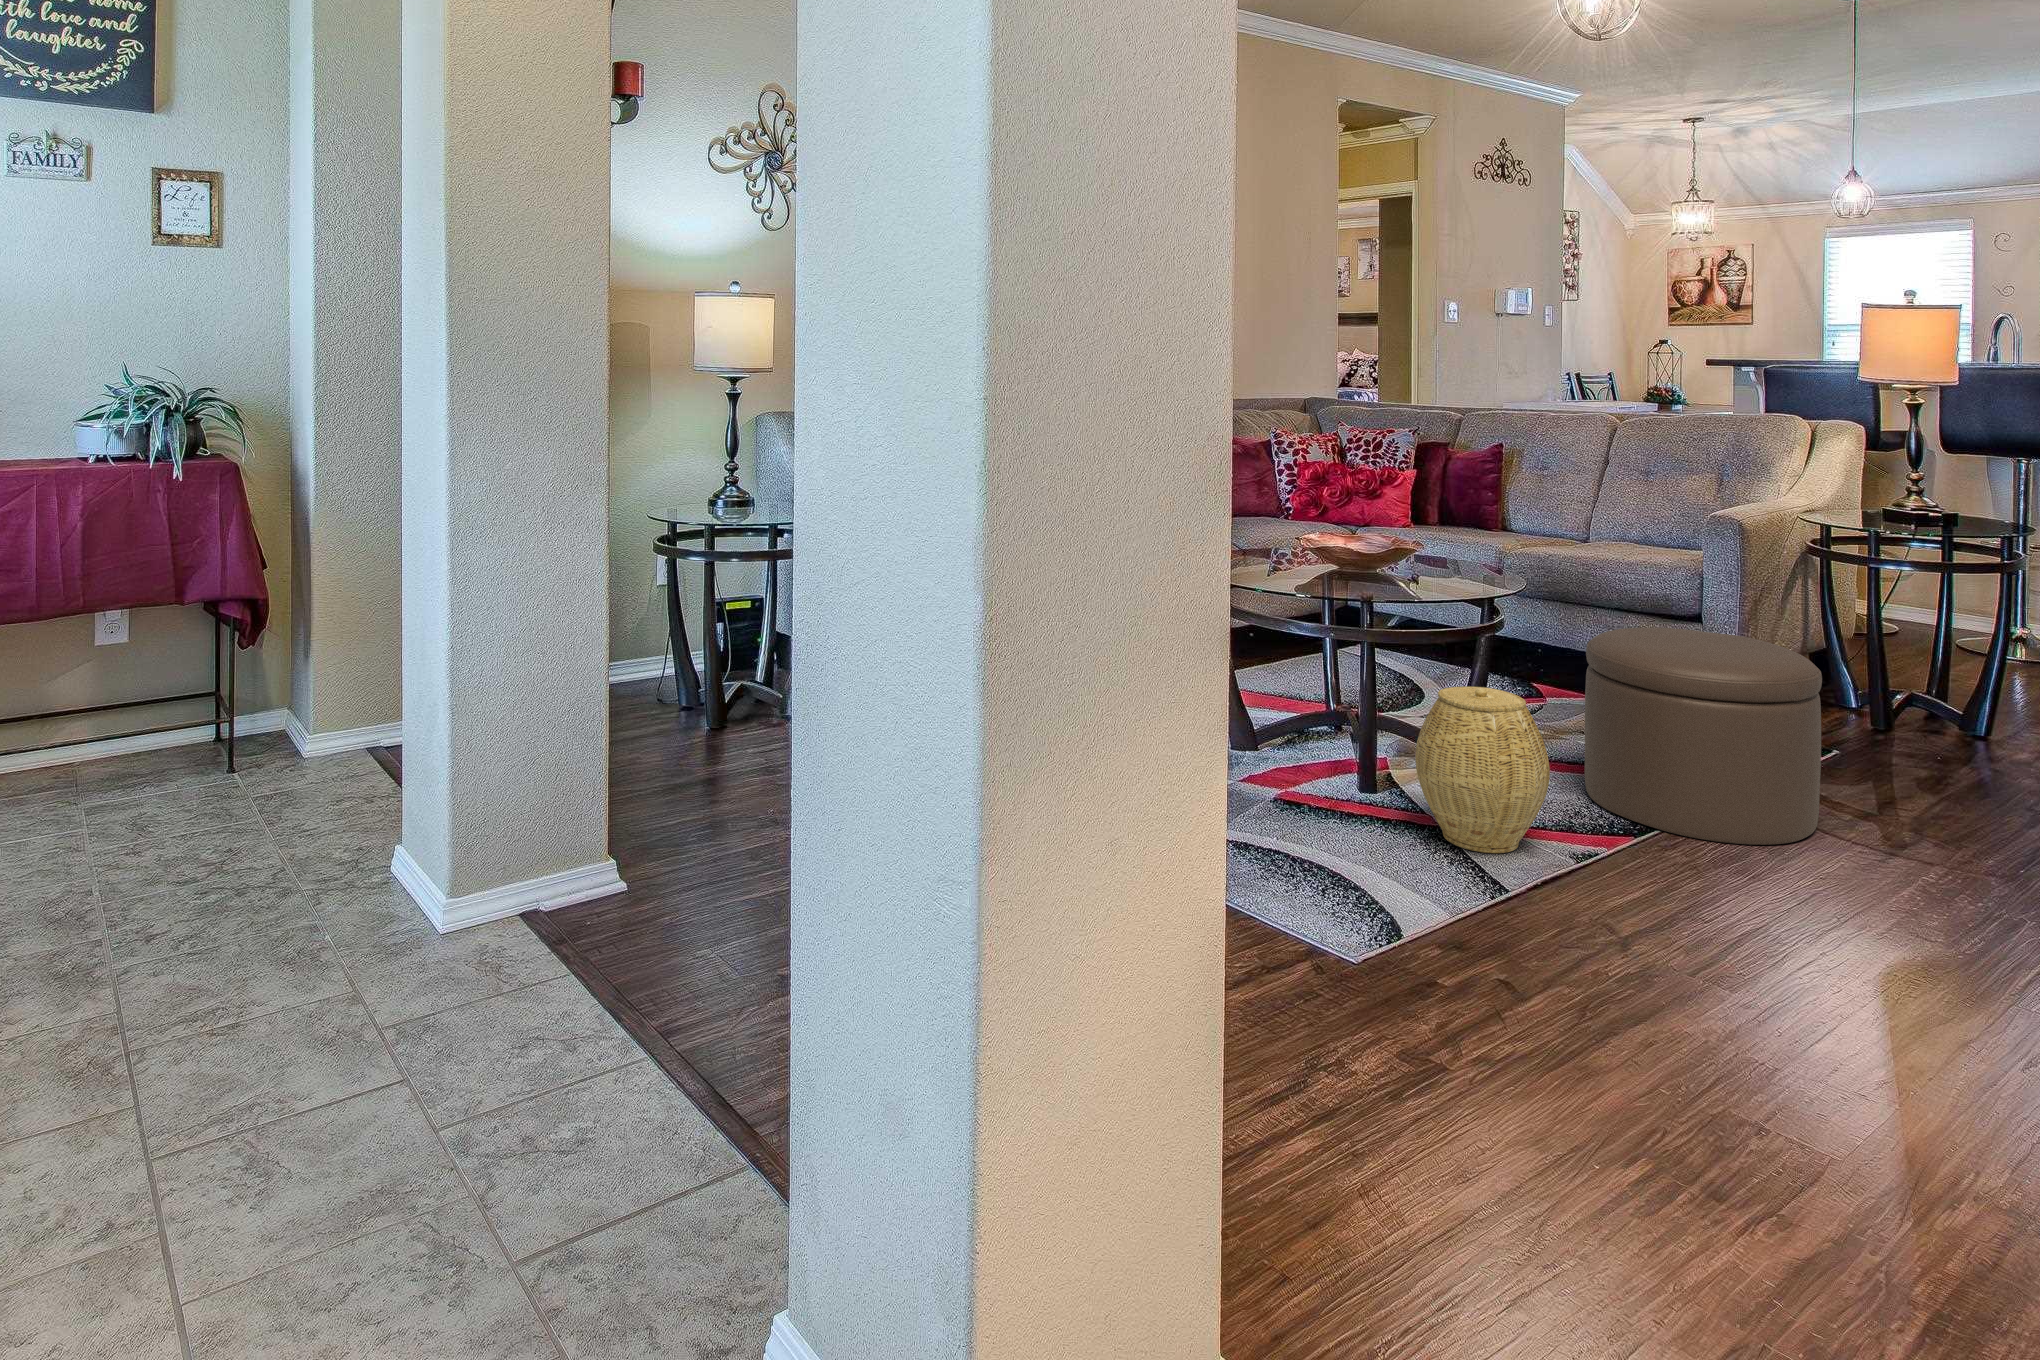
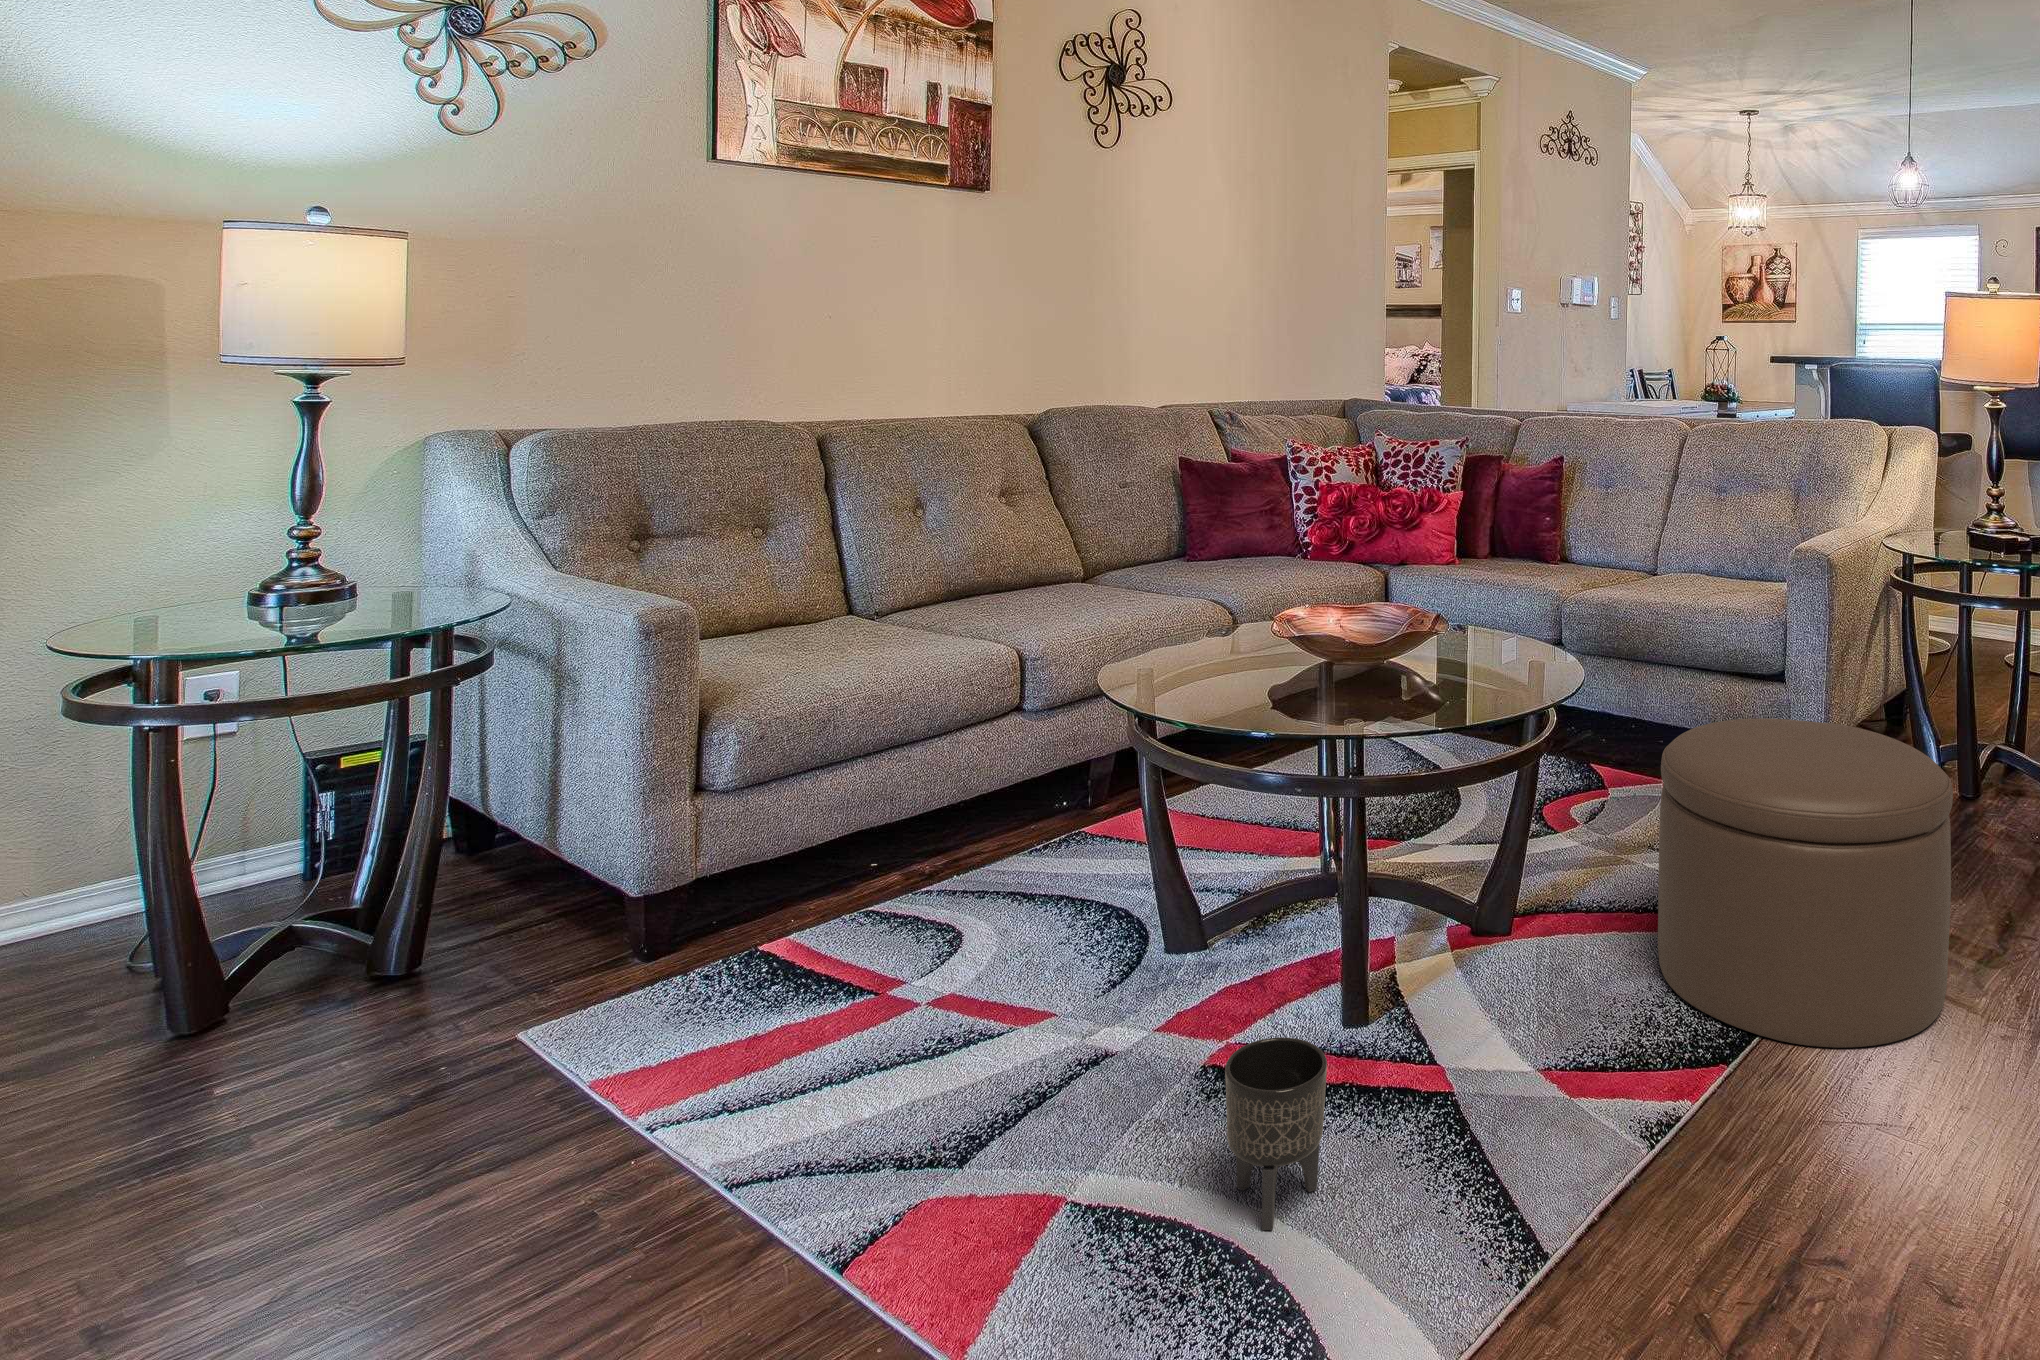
woven basket: present [1415,686,1550,853] -> none [1417,858,1612,1141]
planter: none [1304,766,1365,865] -> present [1225,1037,1327,1230]

